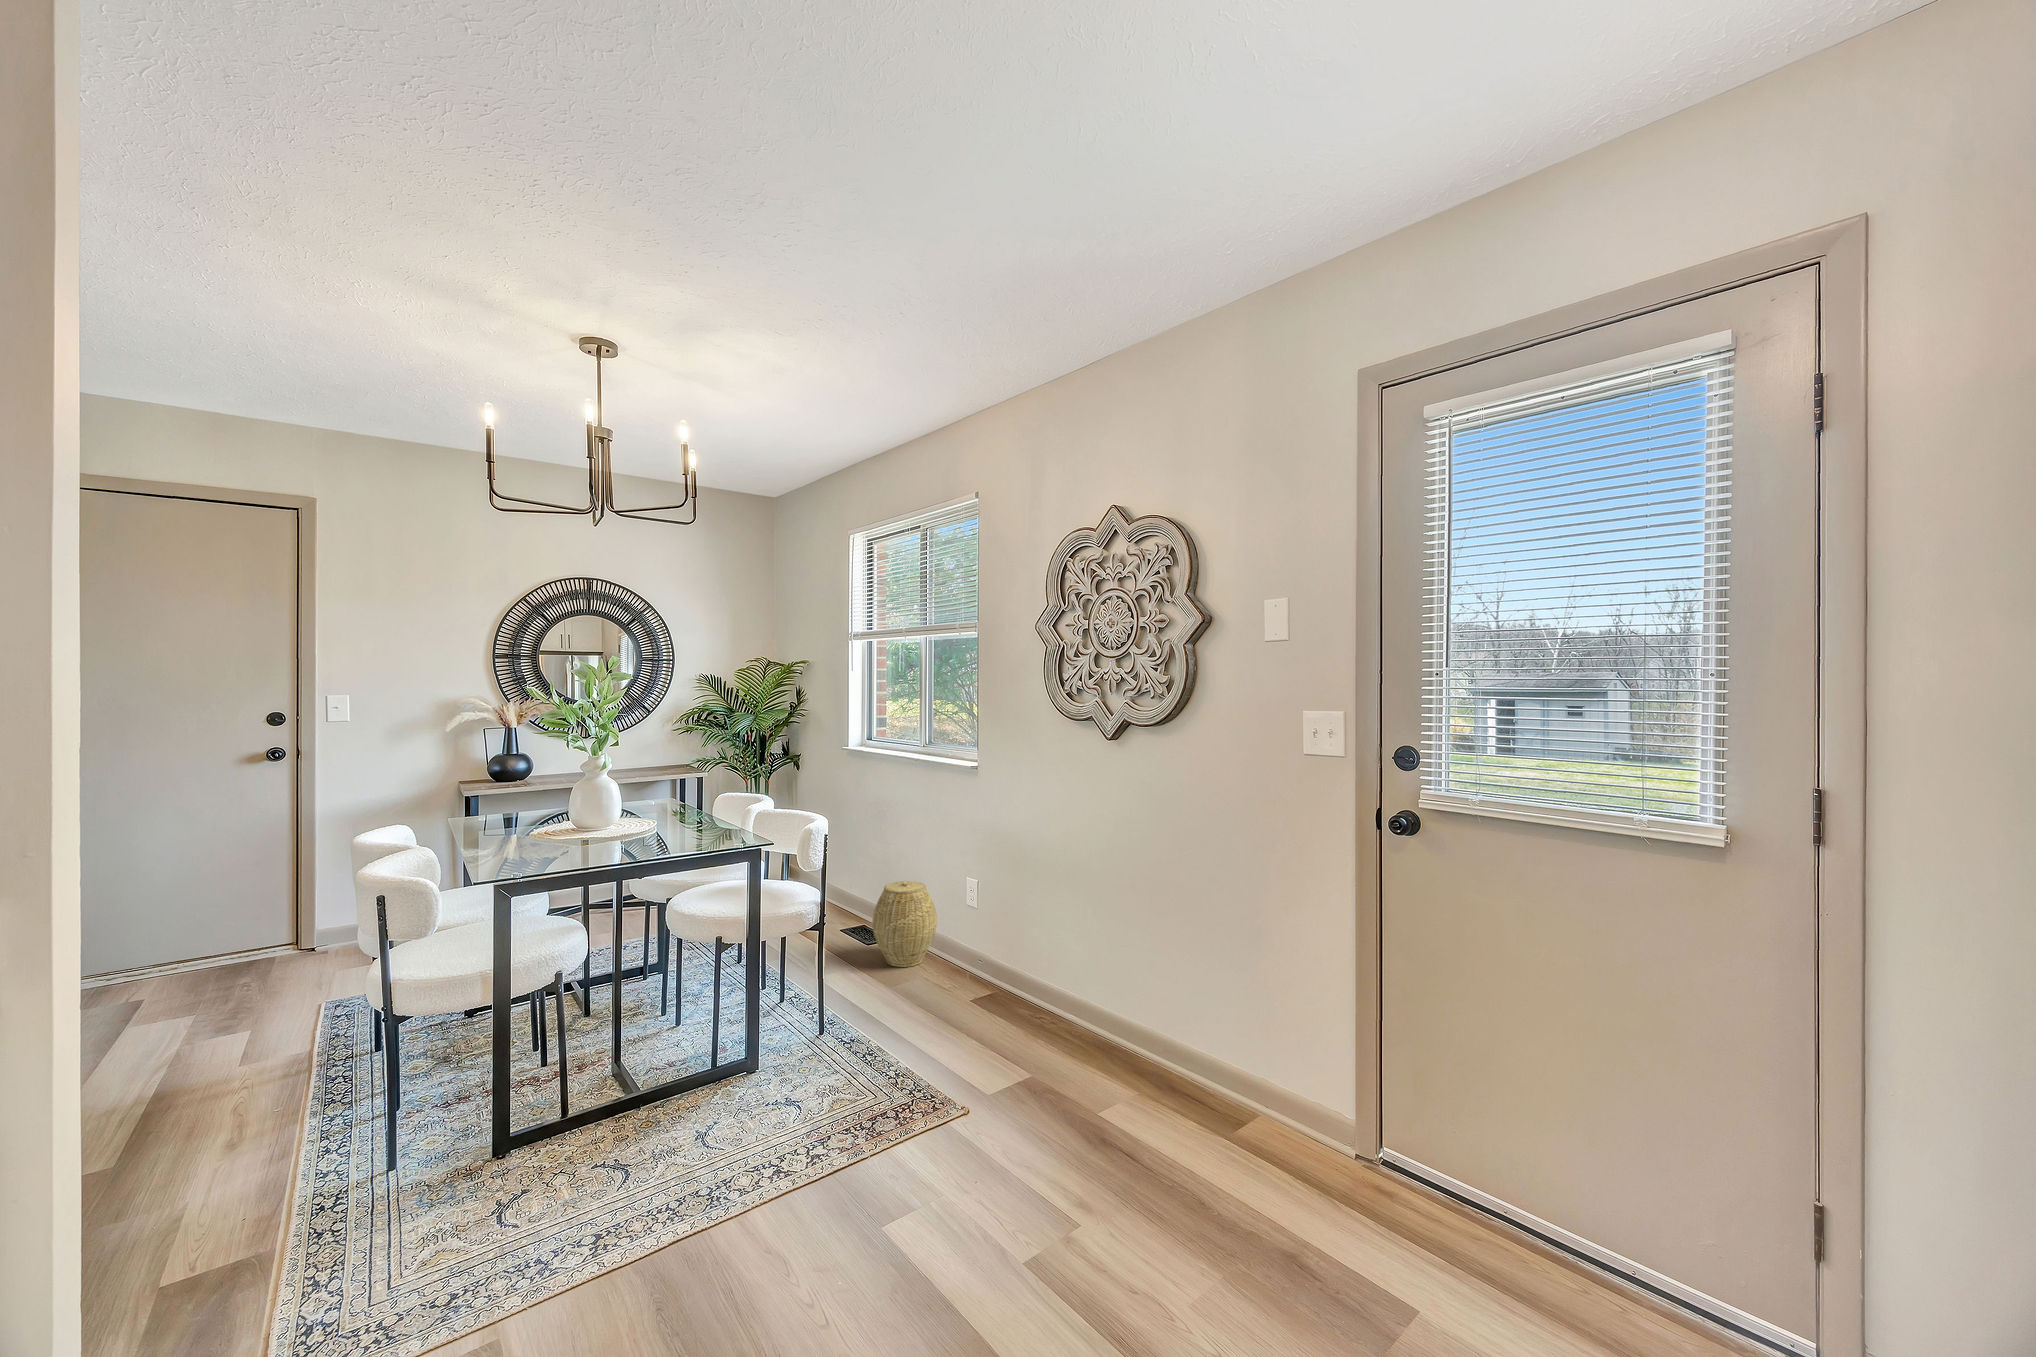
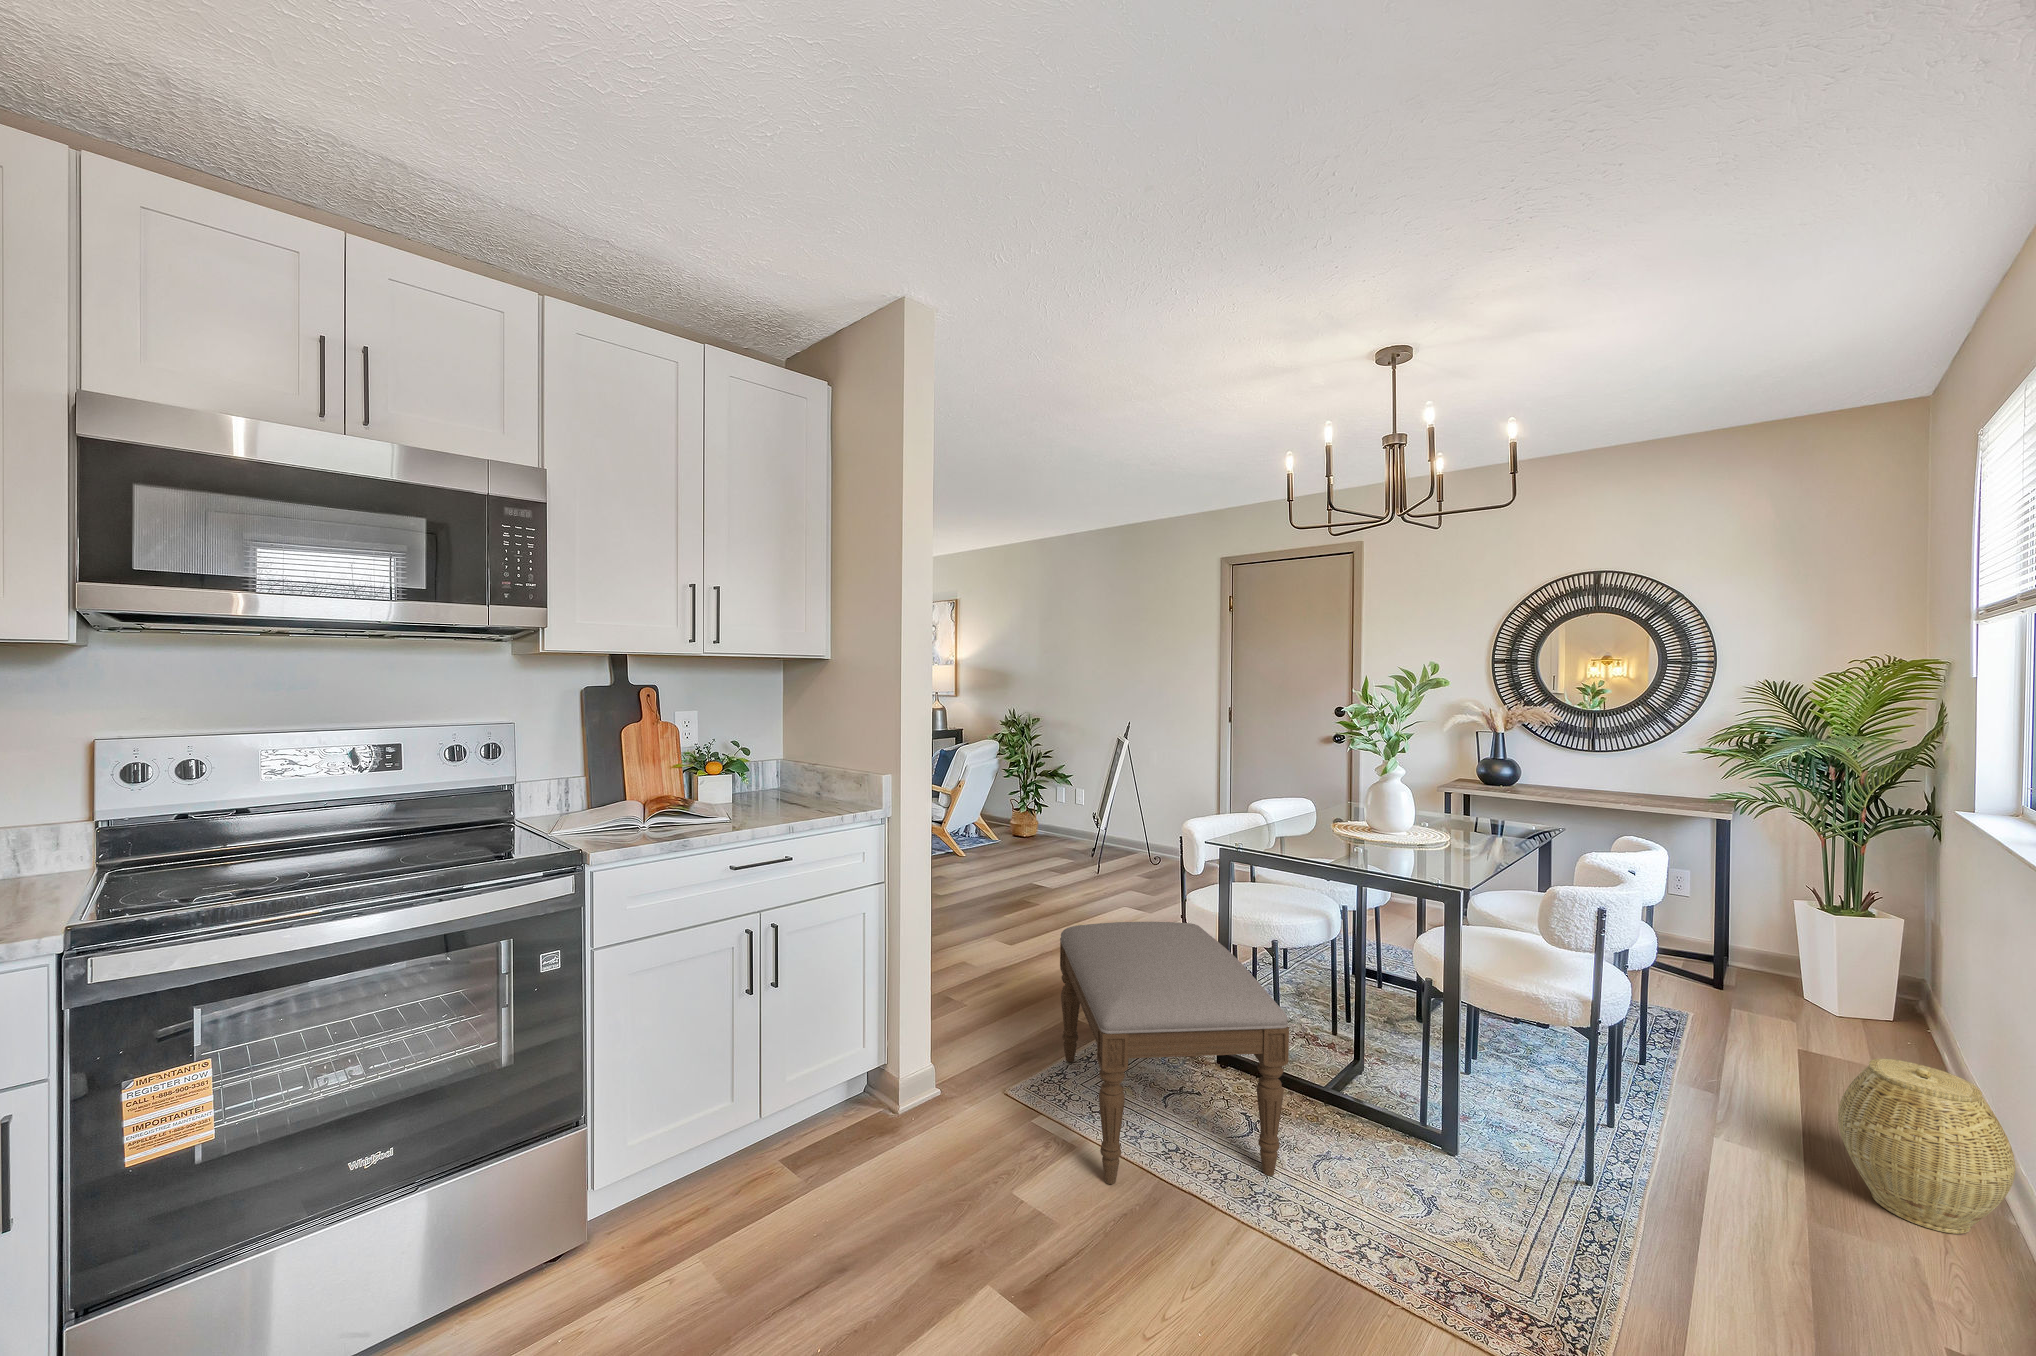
ottoman: none [272,994,709,1311] -> present [1060,922,1289,1184]

